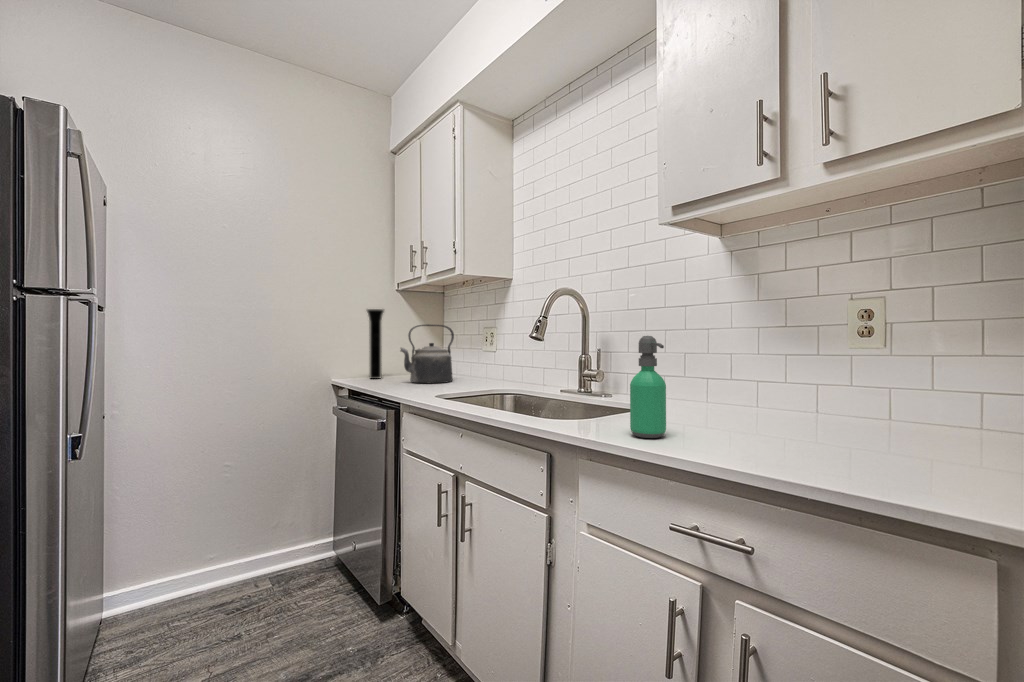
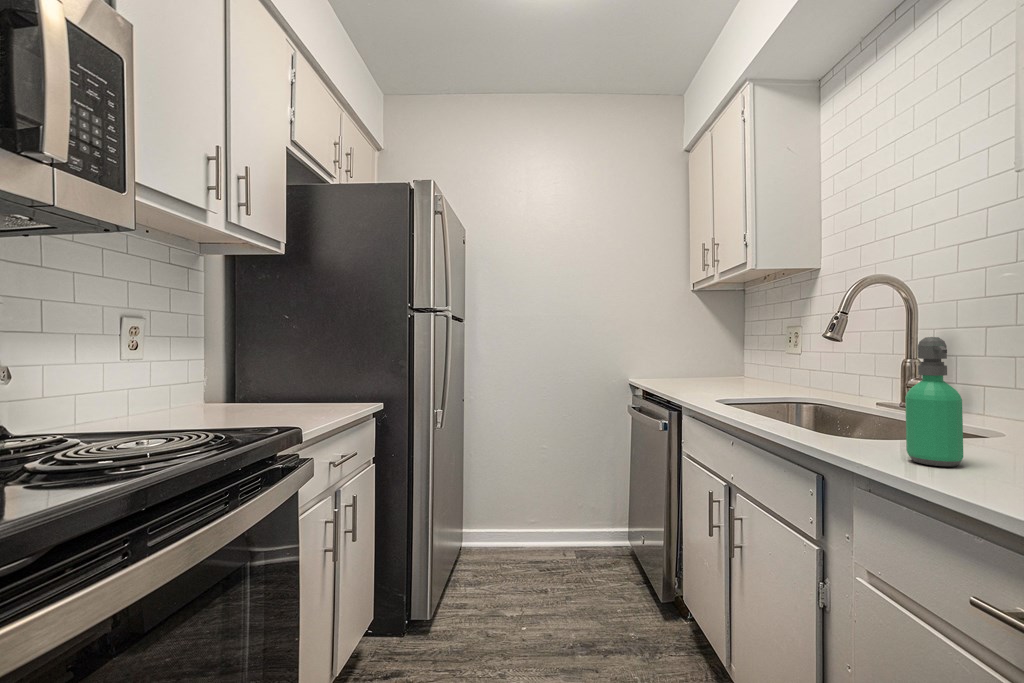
vase: present [367,309,384,379] -> none [658,312,678,382]
kettle: present [400,324,454,383] -> none [688,326,750,389]

